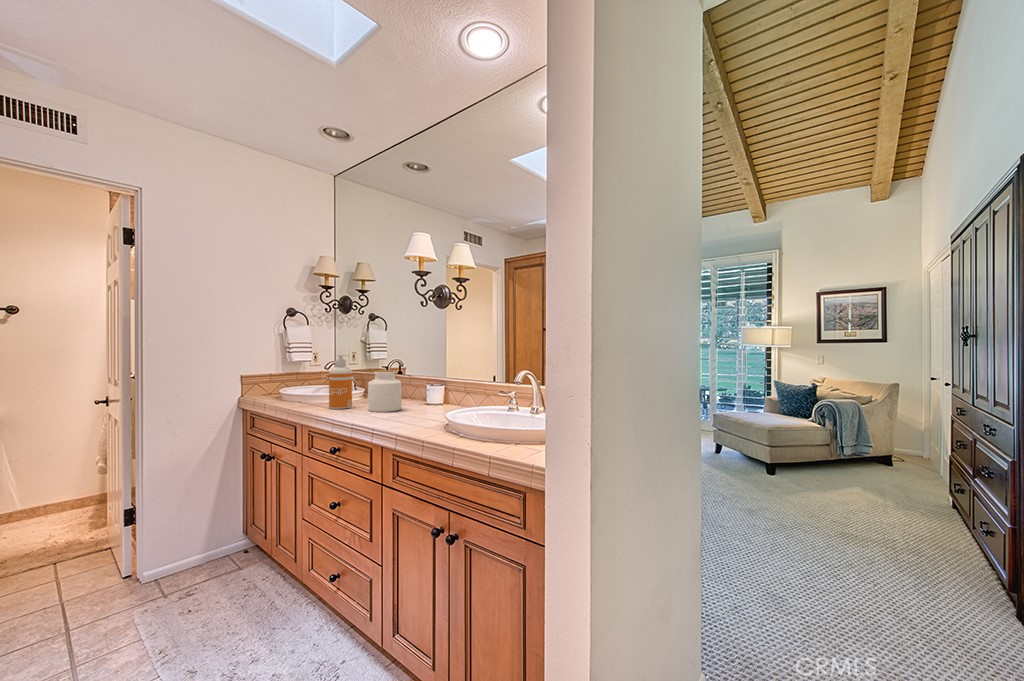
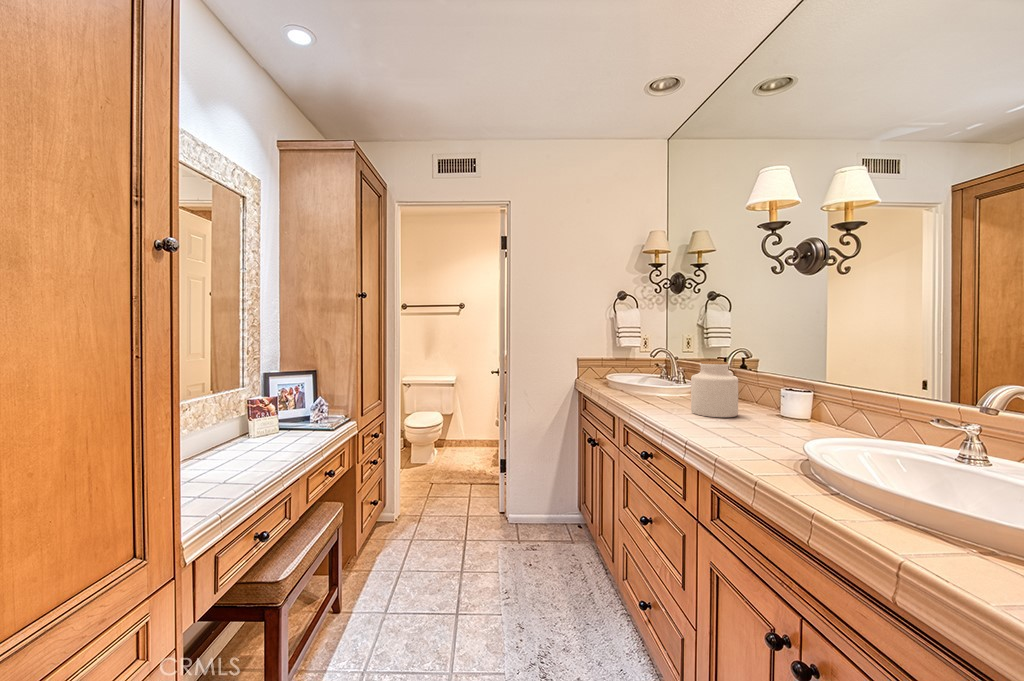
soap dispenser: present [329,355,352,409] -> none [646,340,673,405]

